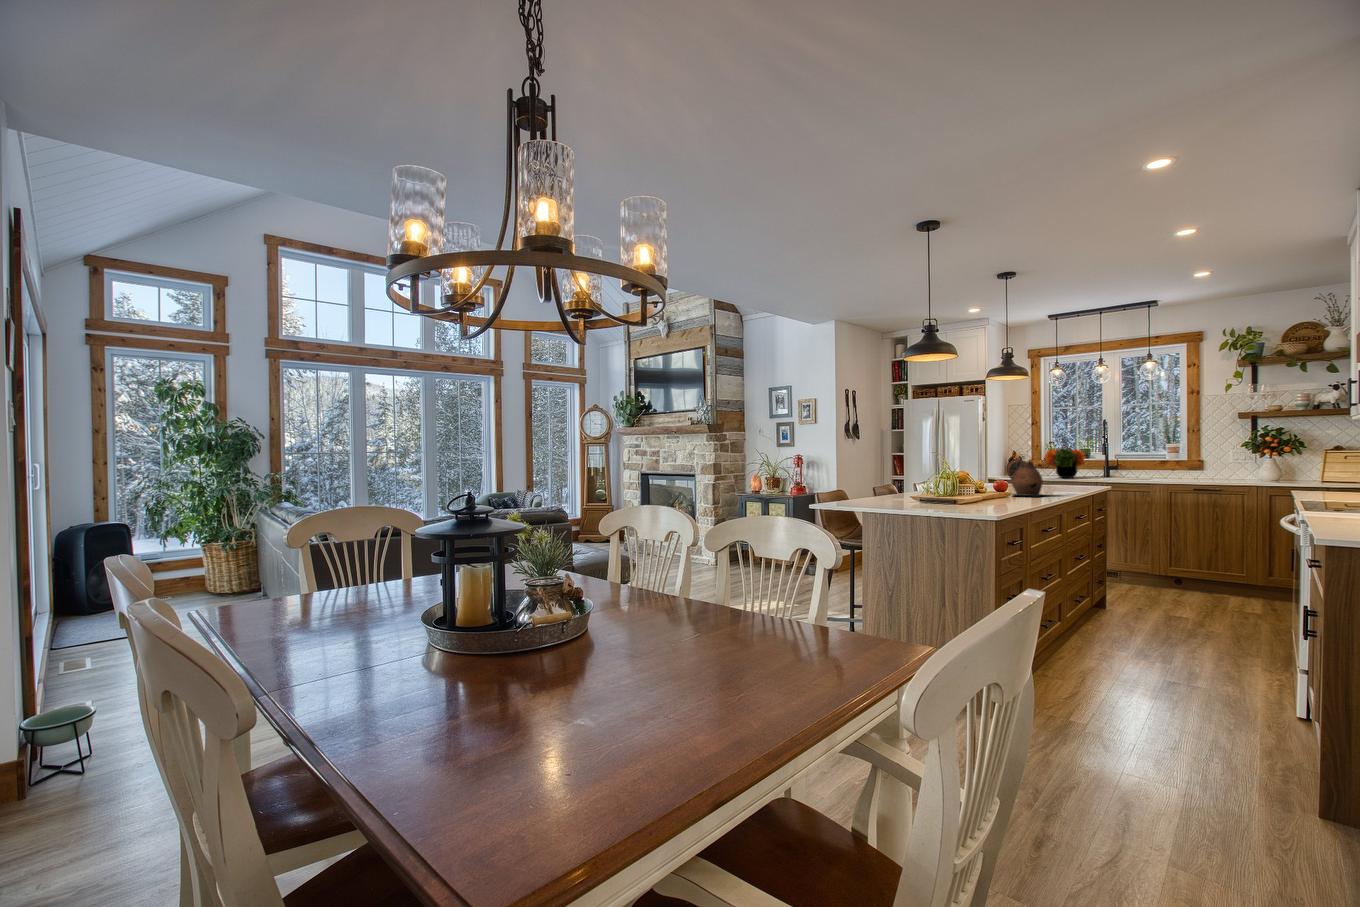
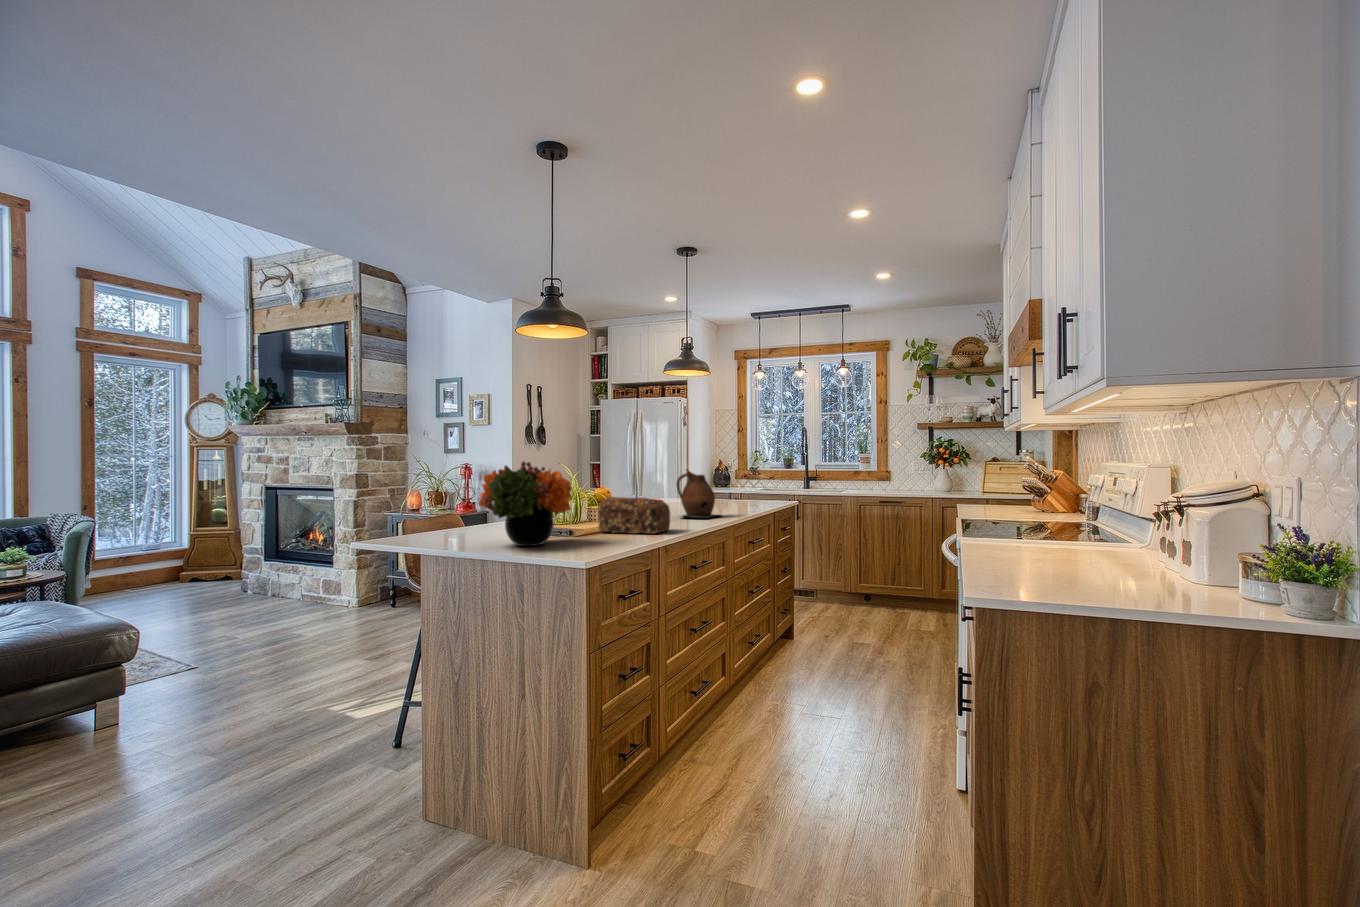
flower arrangement: present [1044,446,1085,479] -> present [479,461,572,546]
bread loaf: none [958,478,1017,504] -> present [598,497,670,534]

